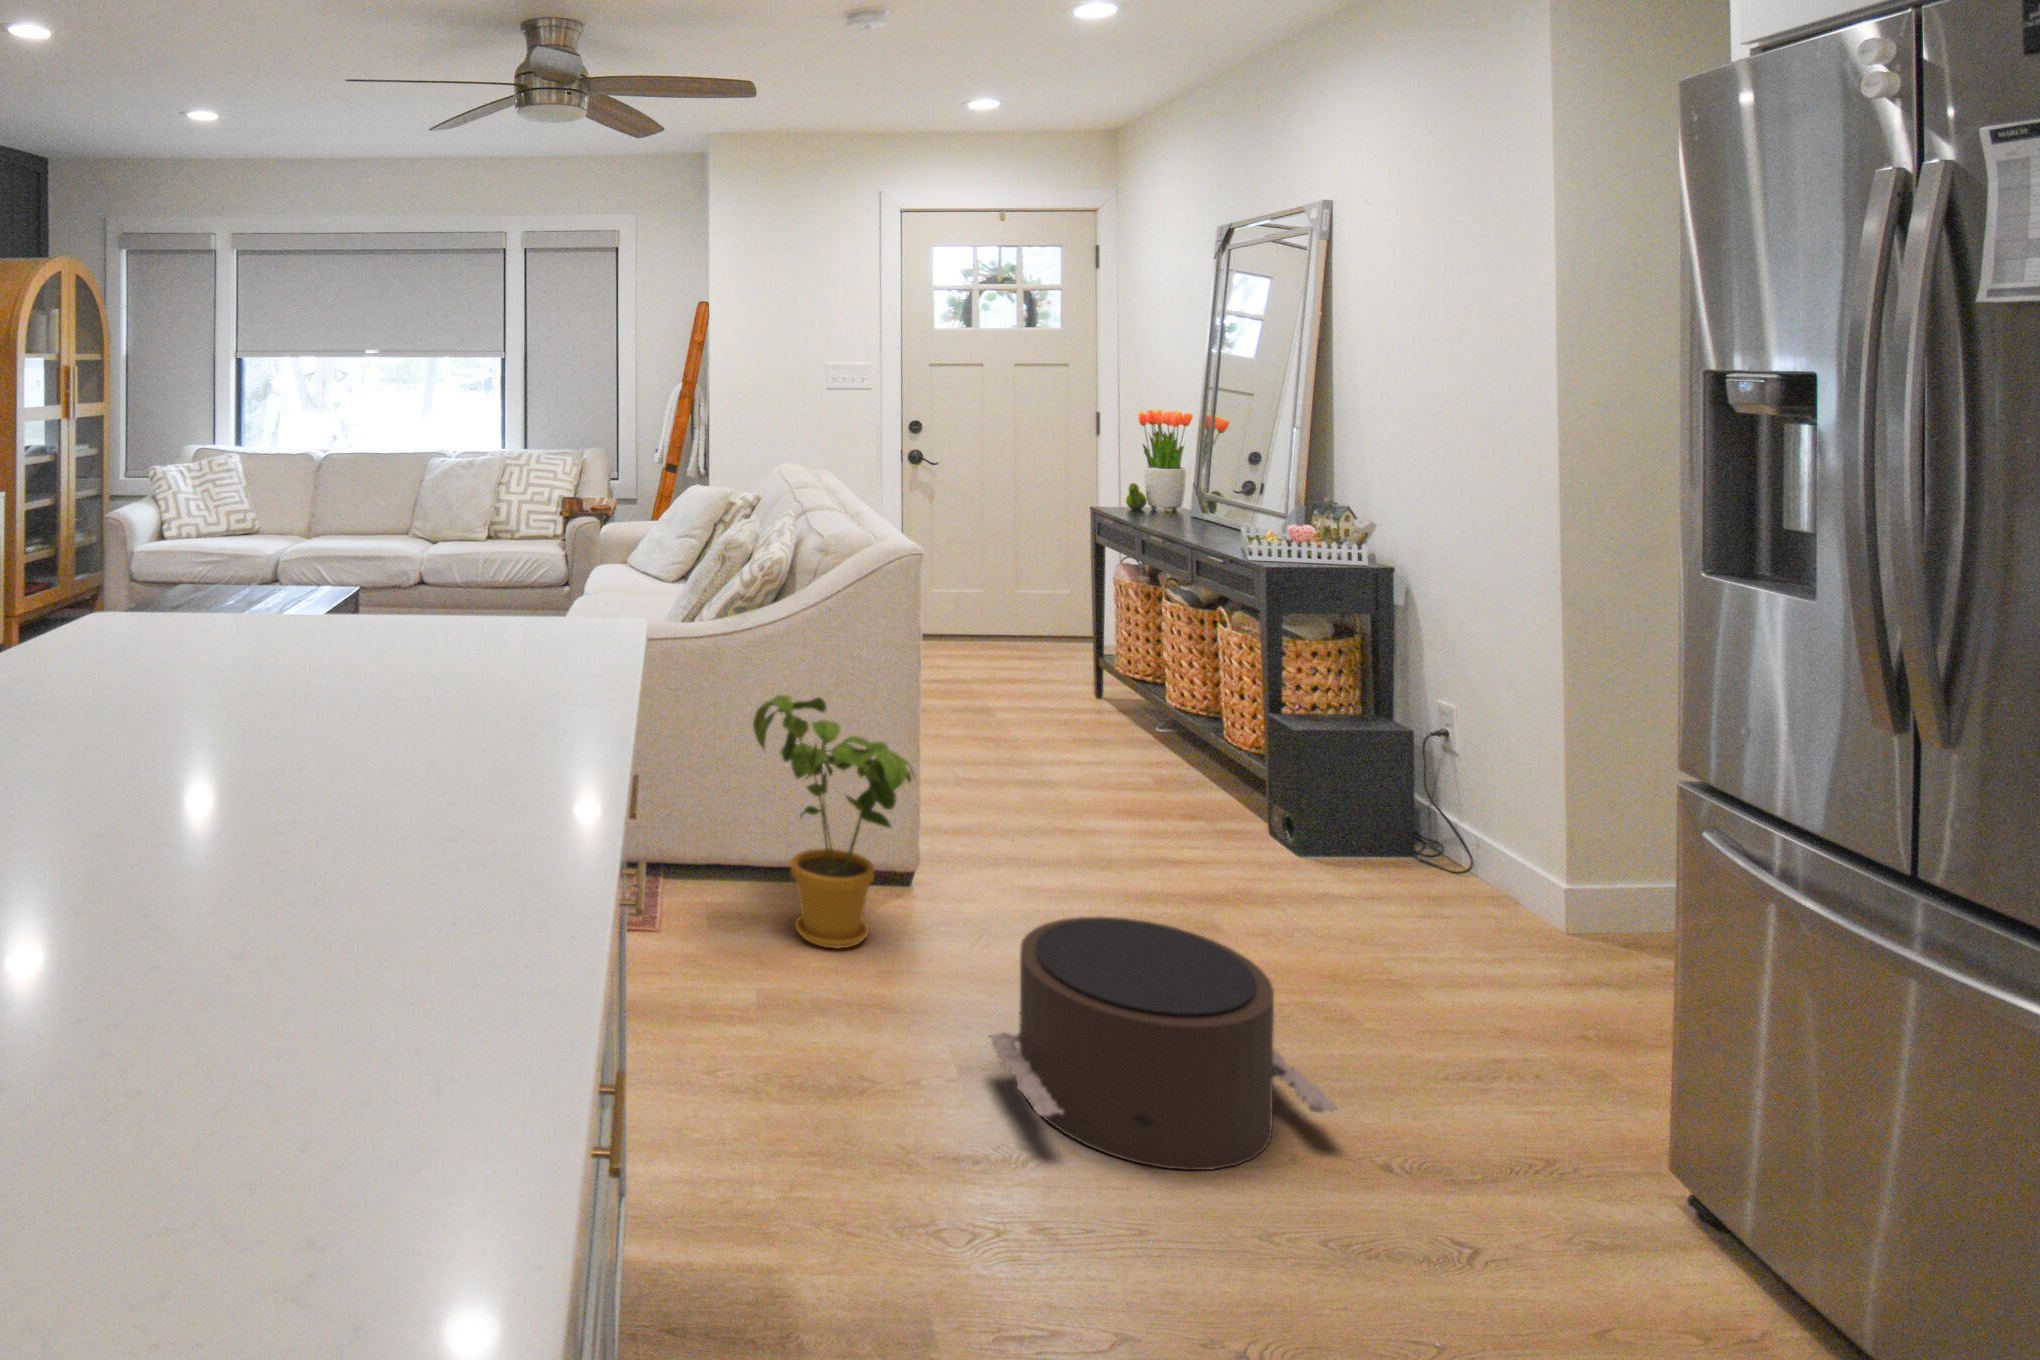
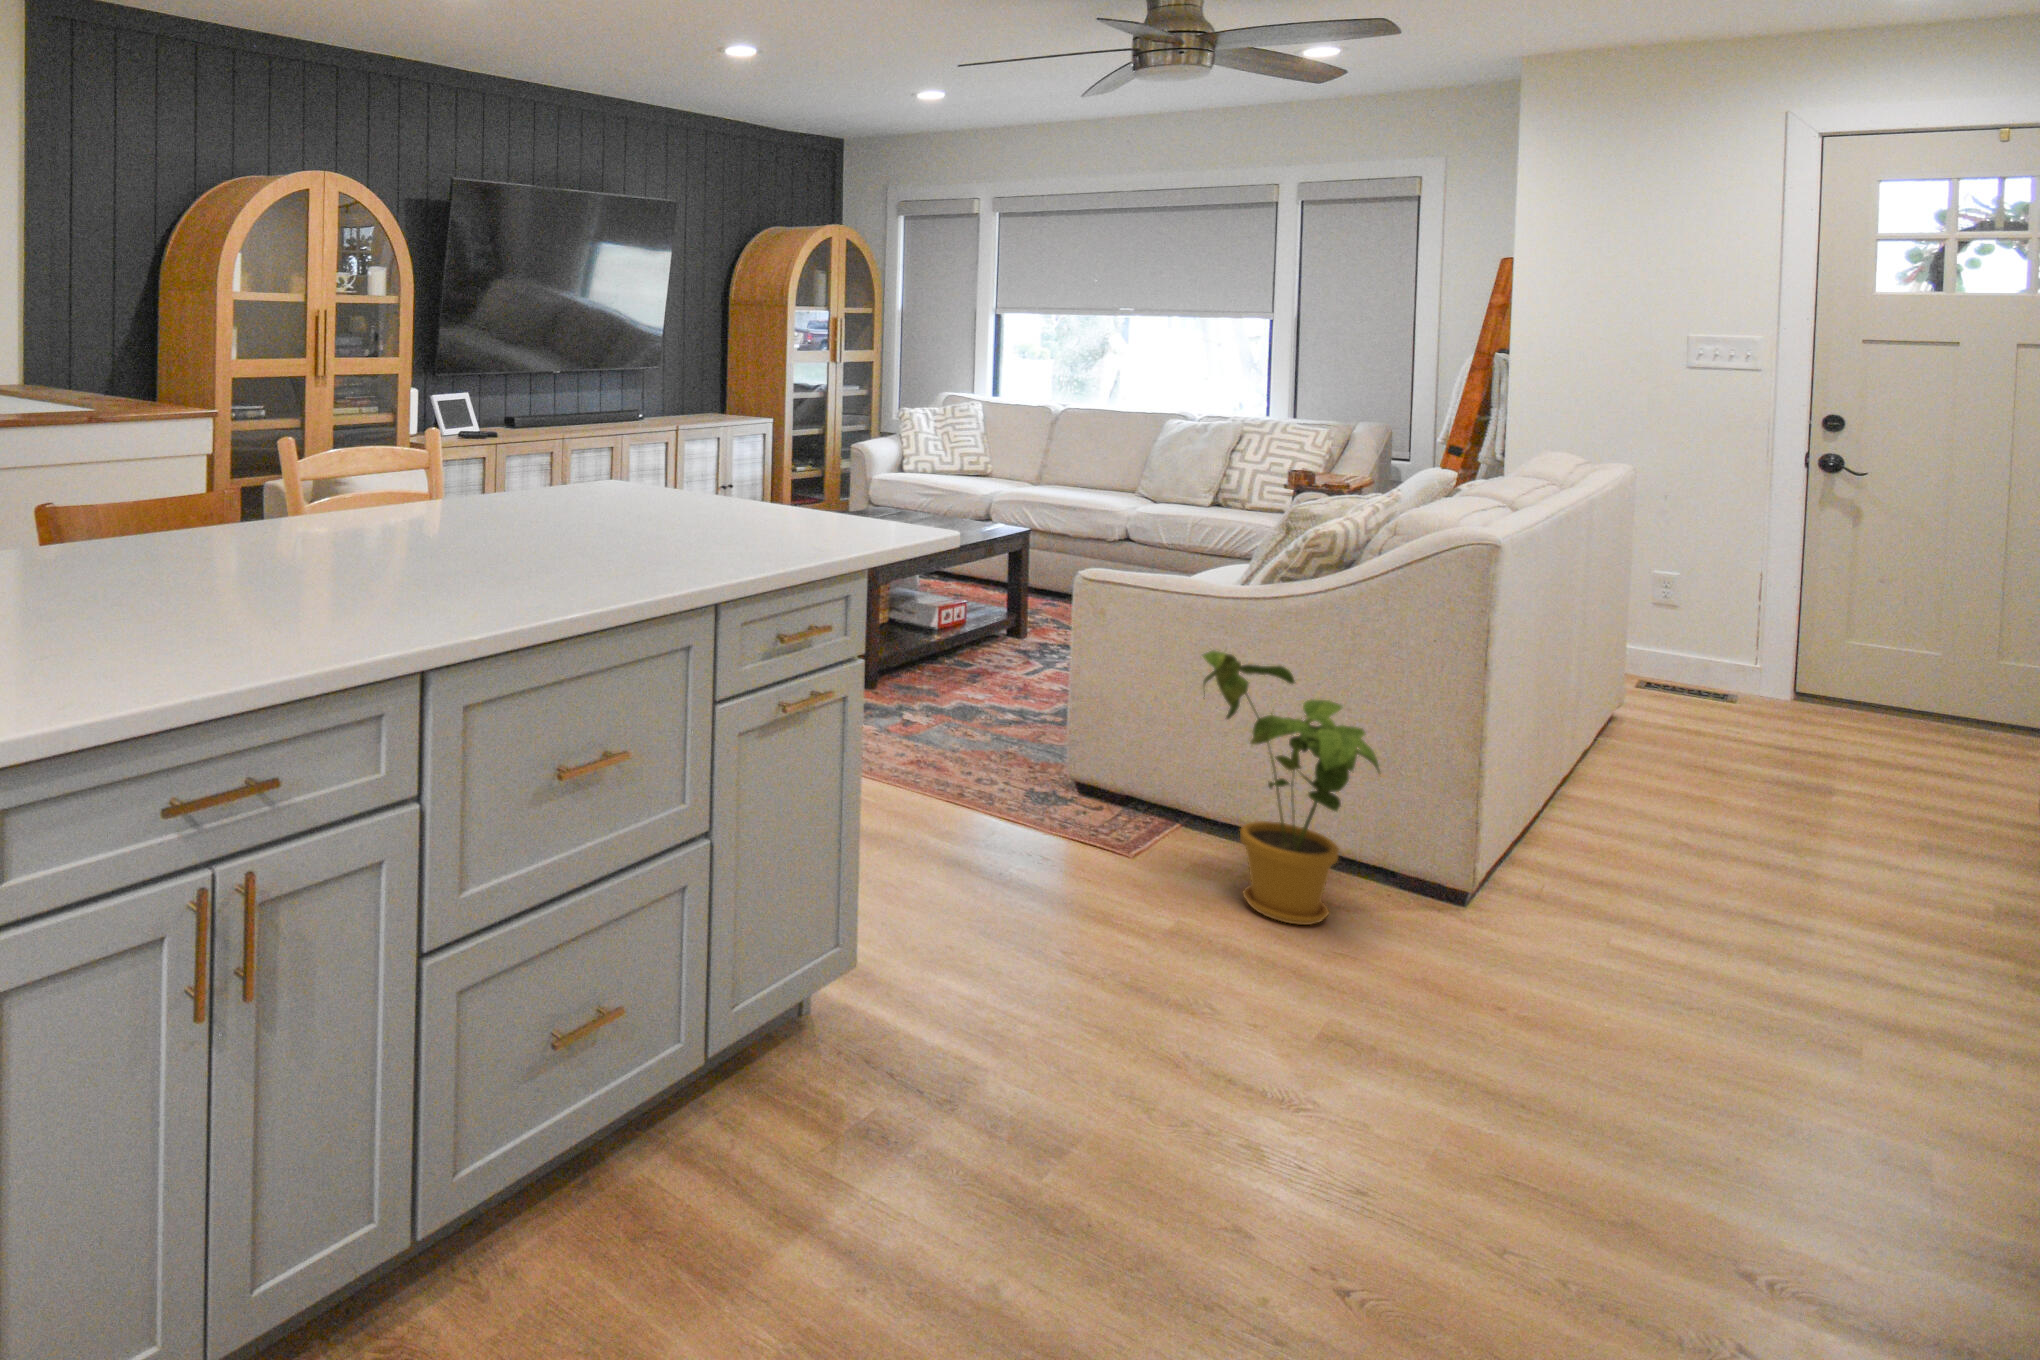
pouf: present [988,917,1338,1170] -> none [1287,930,1709,1226]

